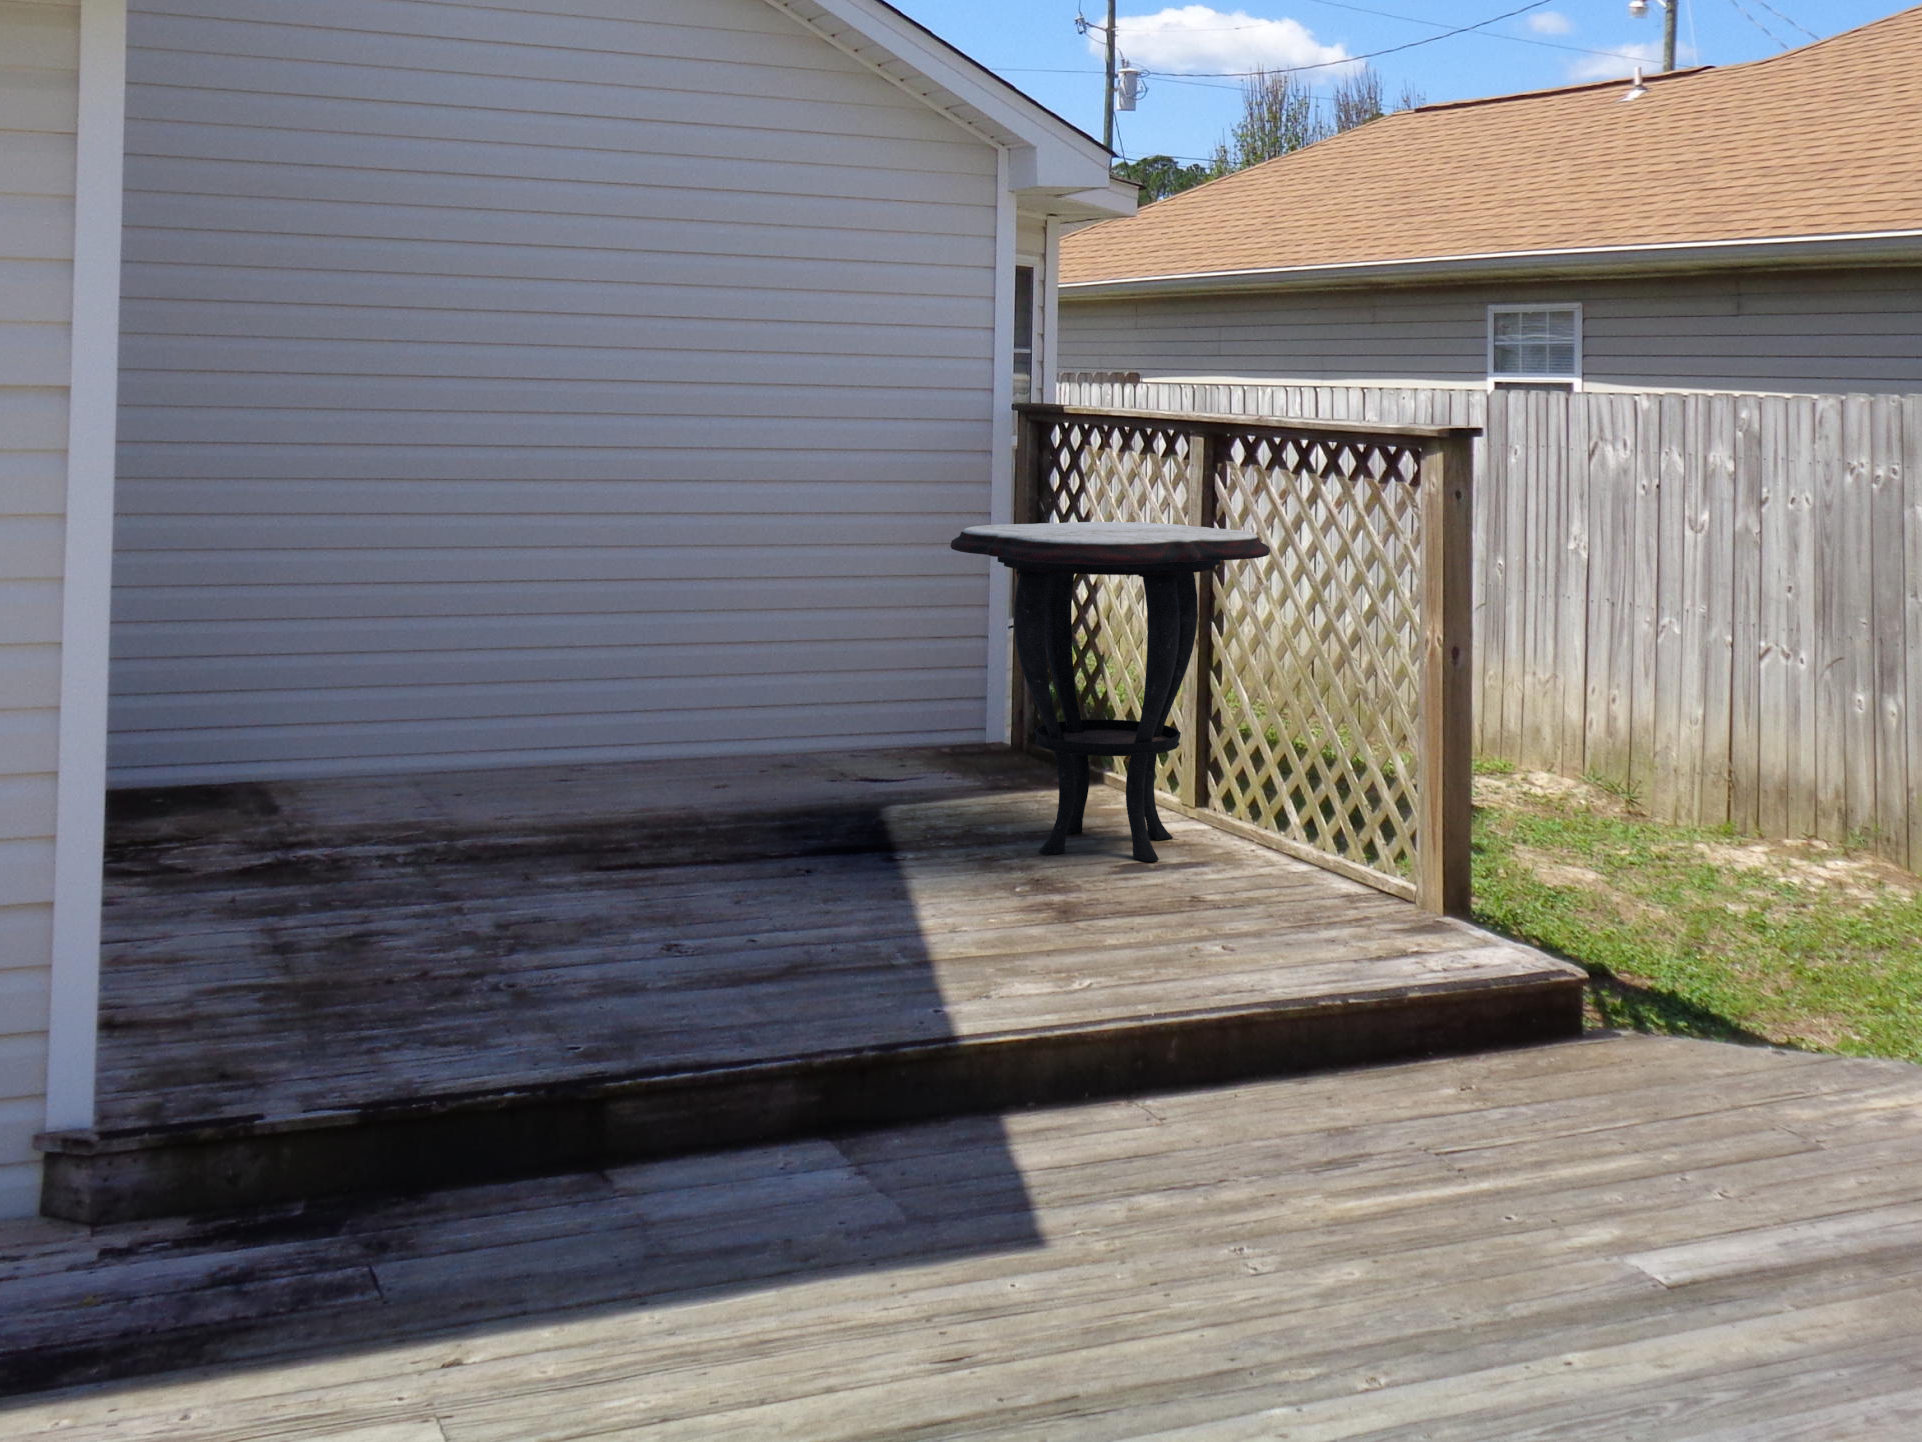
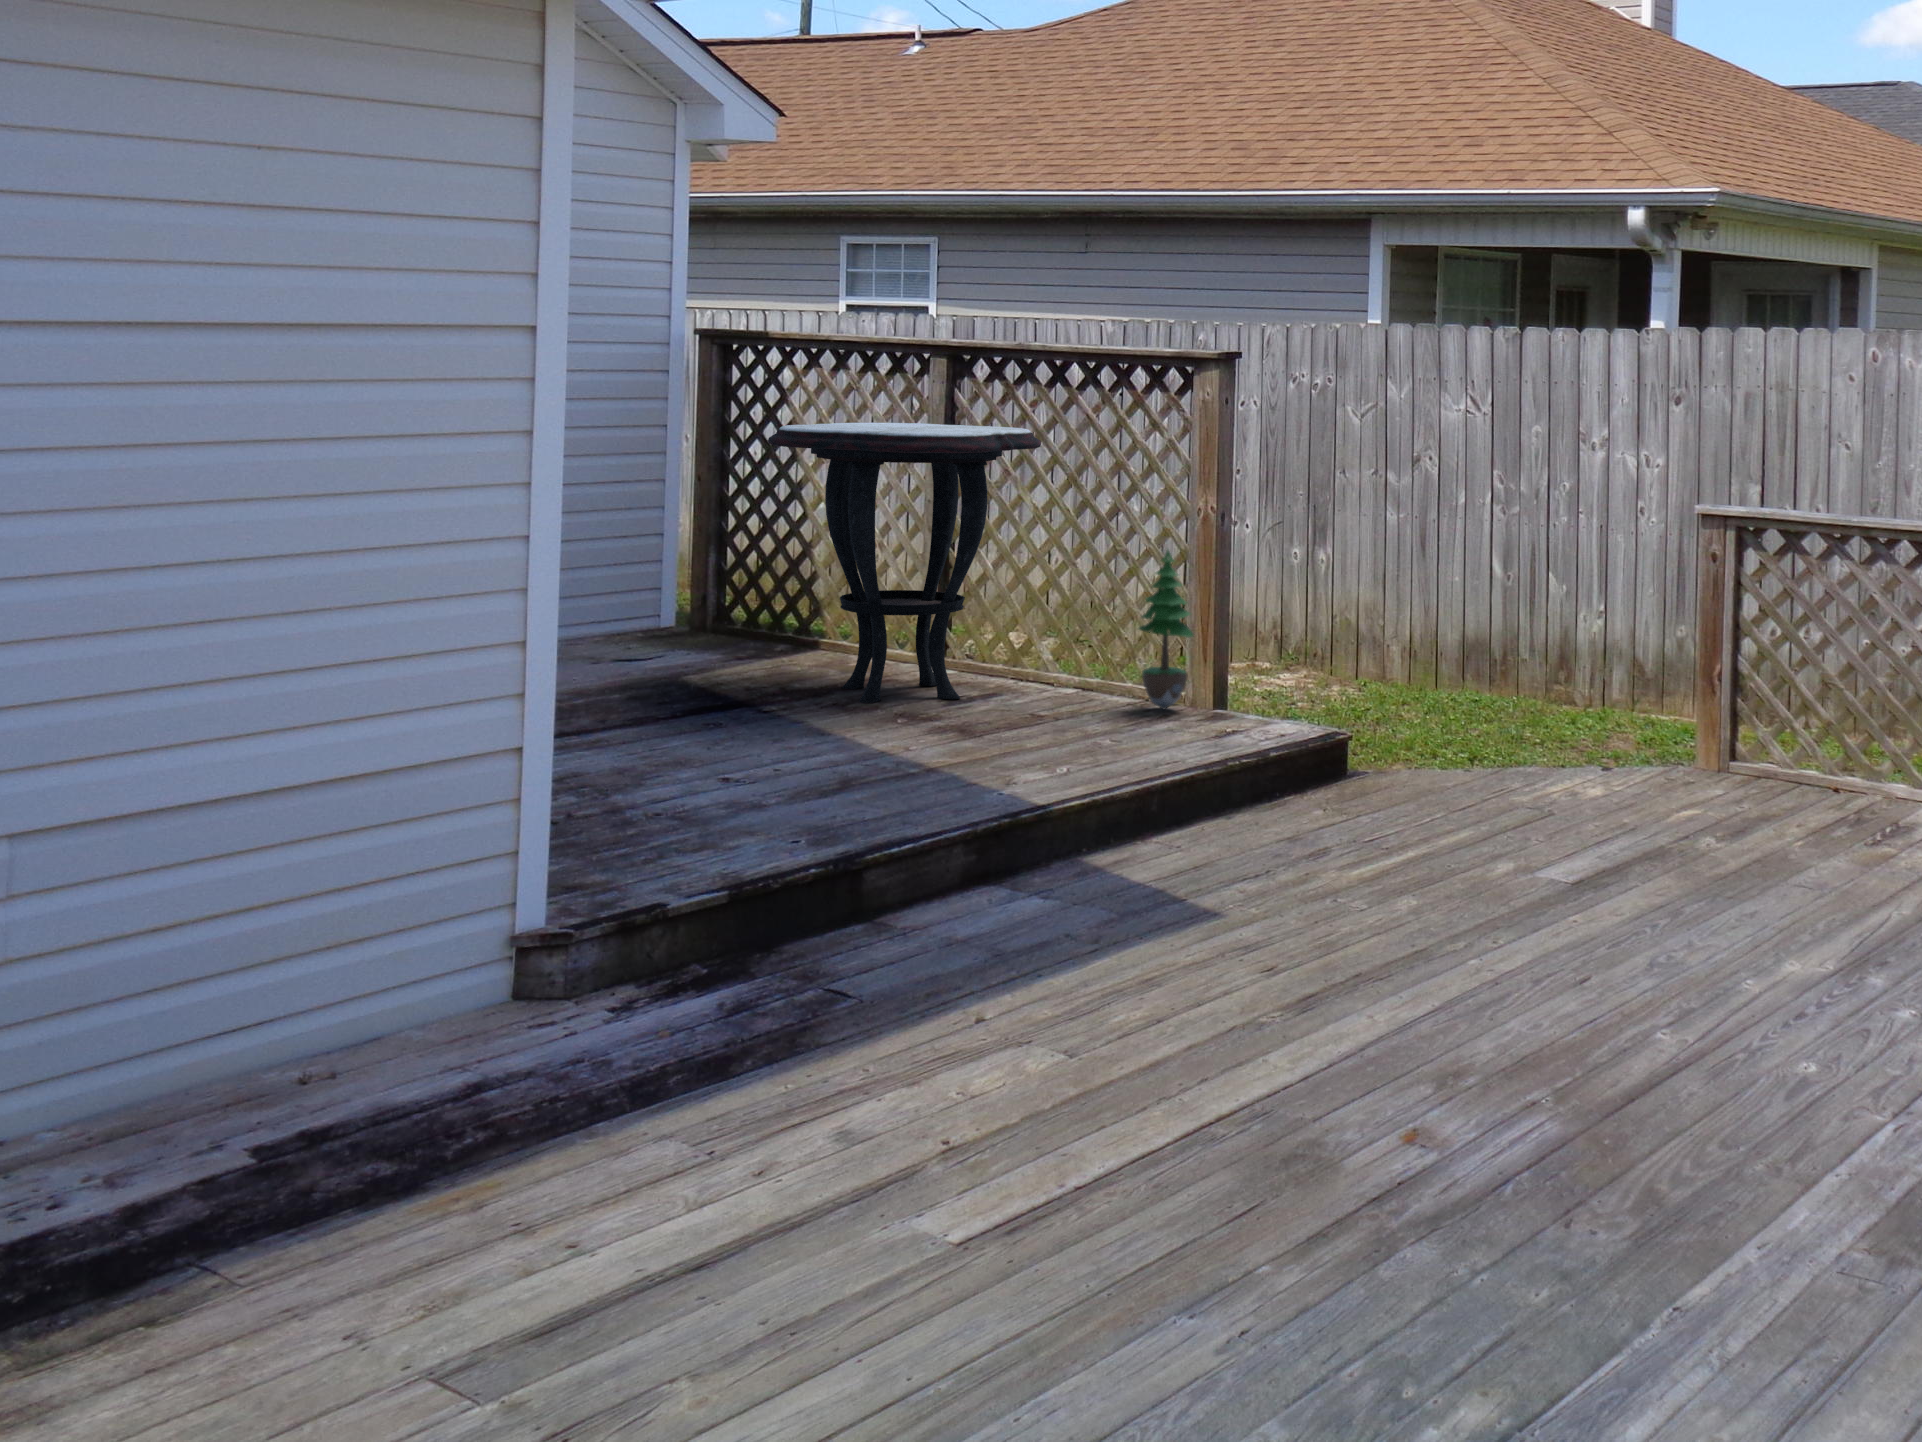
potted tree: none [1336,695,1414,911] -> present [1139,550,1194,710]

